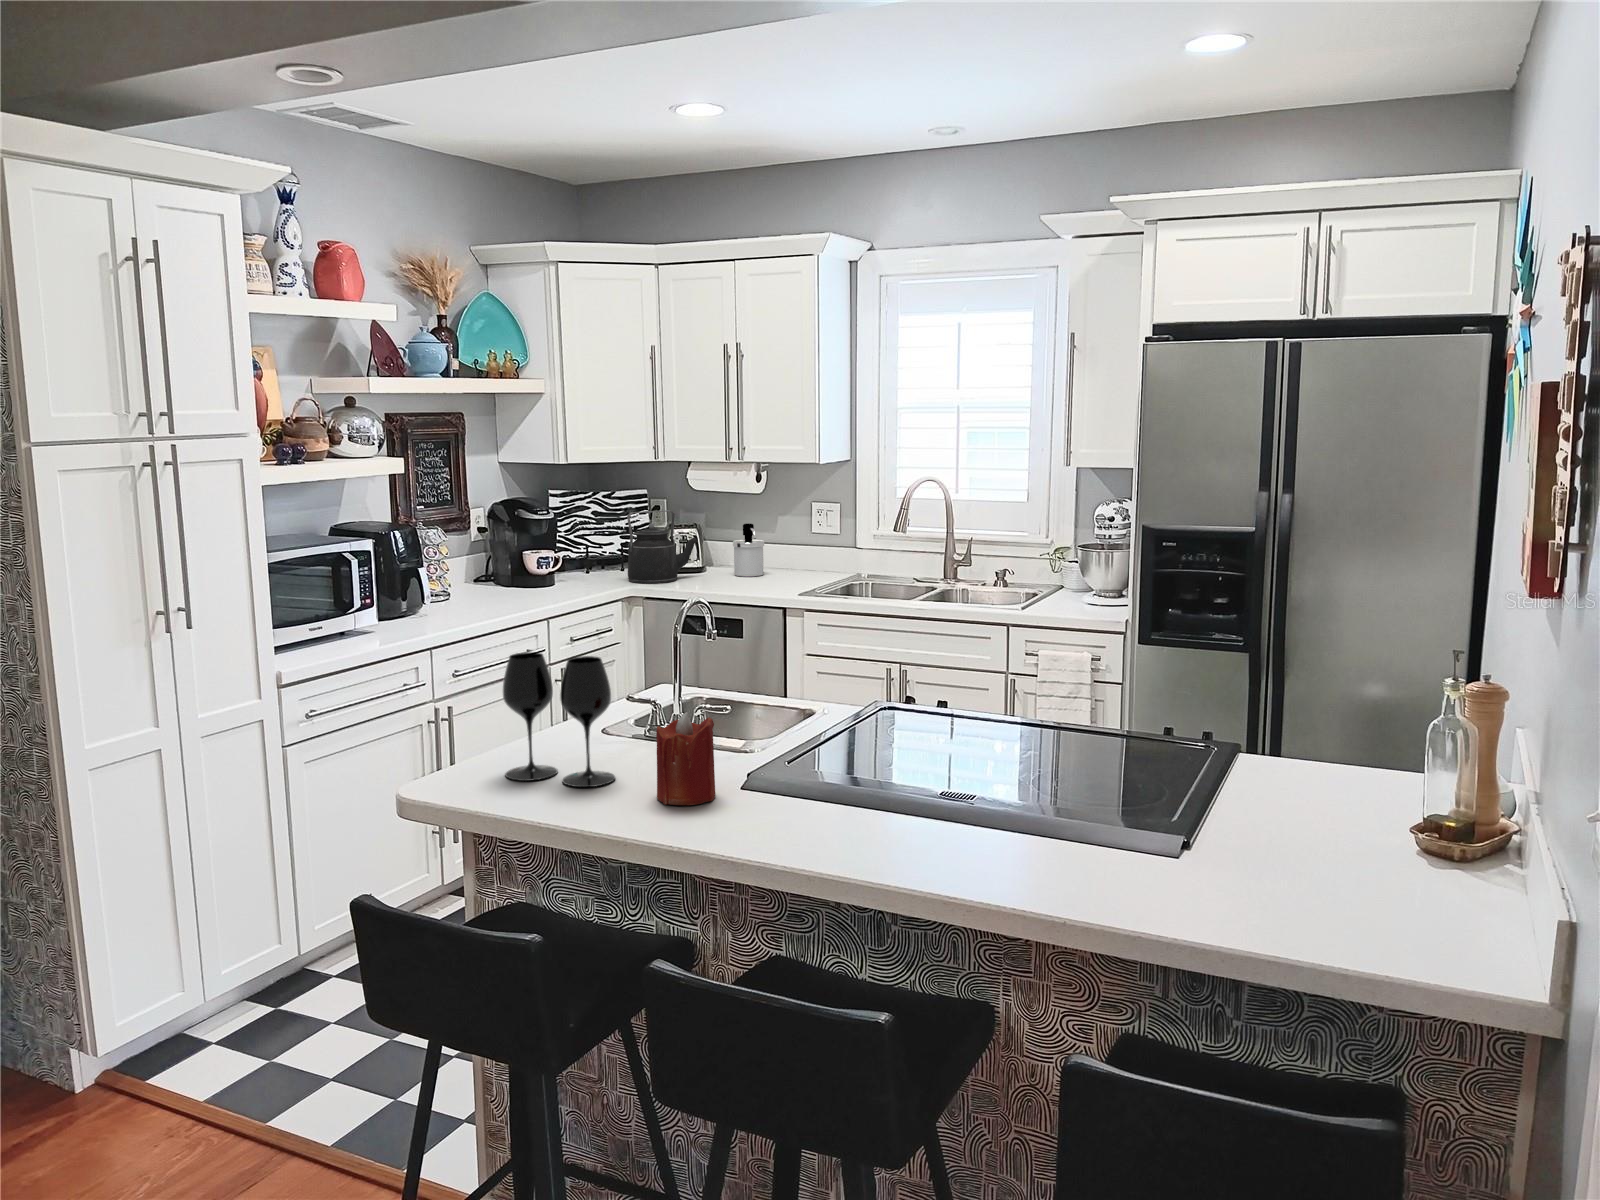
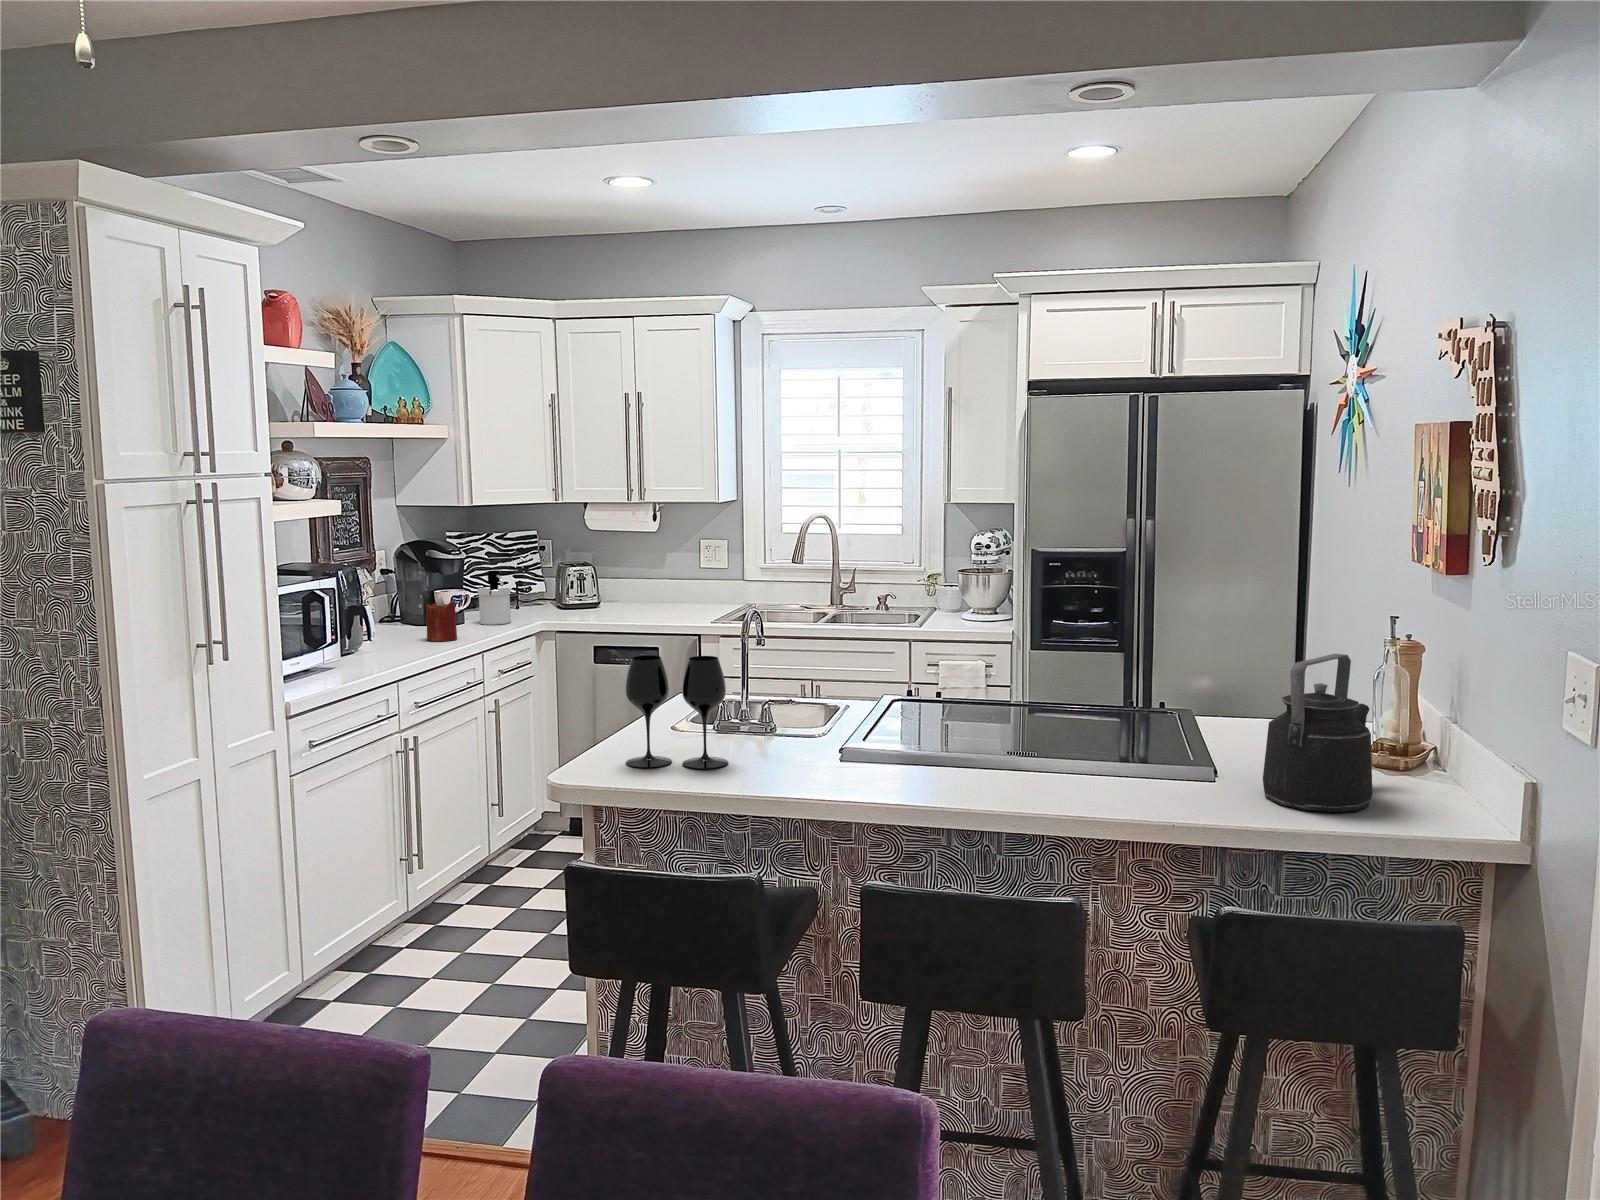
kettle: present [627,510,698,583] -> present [1263,654,1372,812]
soap dispenser: present [733,523,764,577] -> present [477,571,511,625]
candle: present [656,712,716,805] -> present [426,597,457,641]

